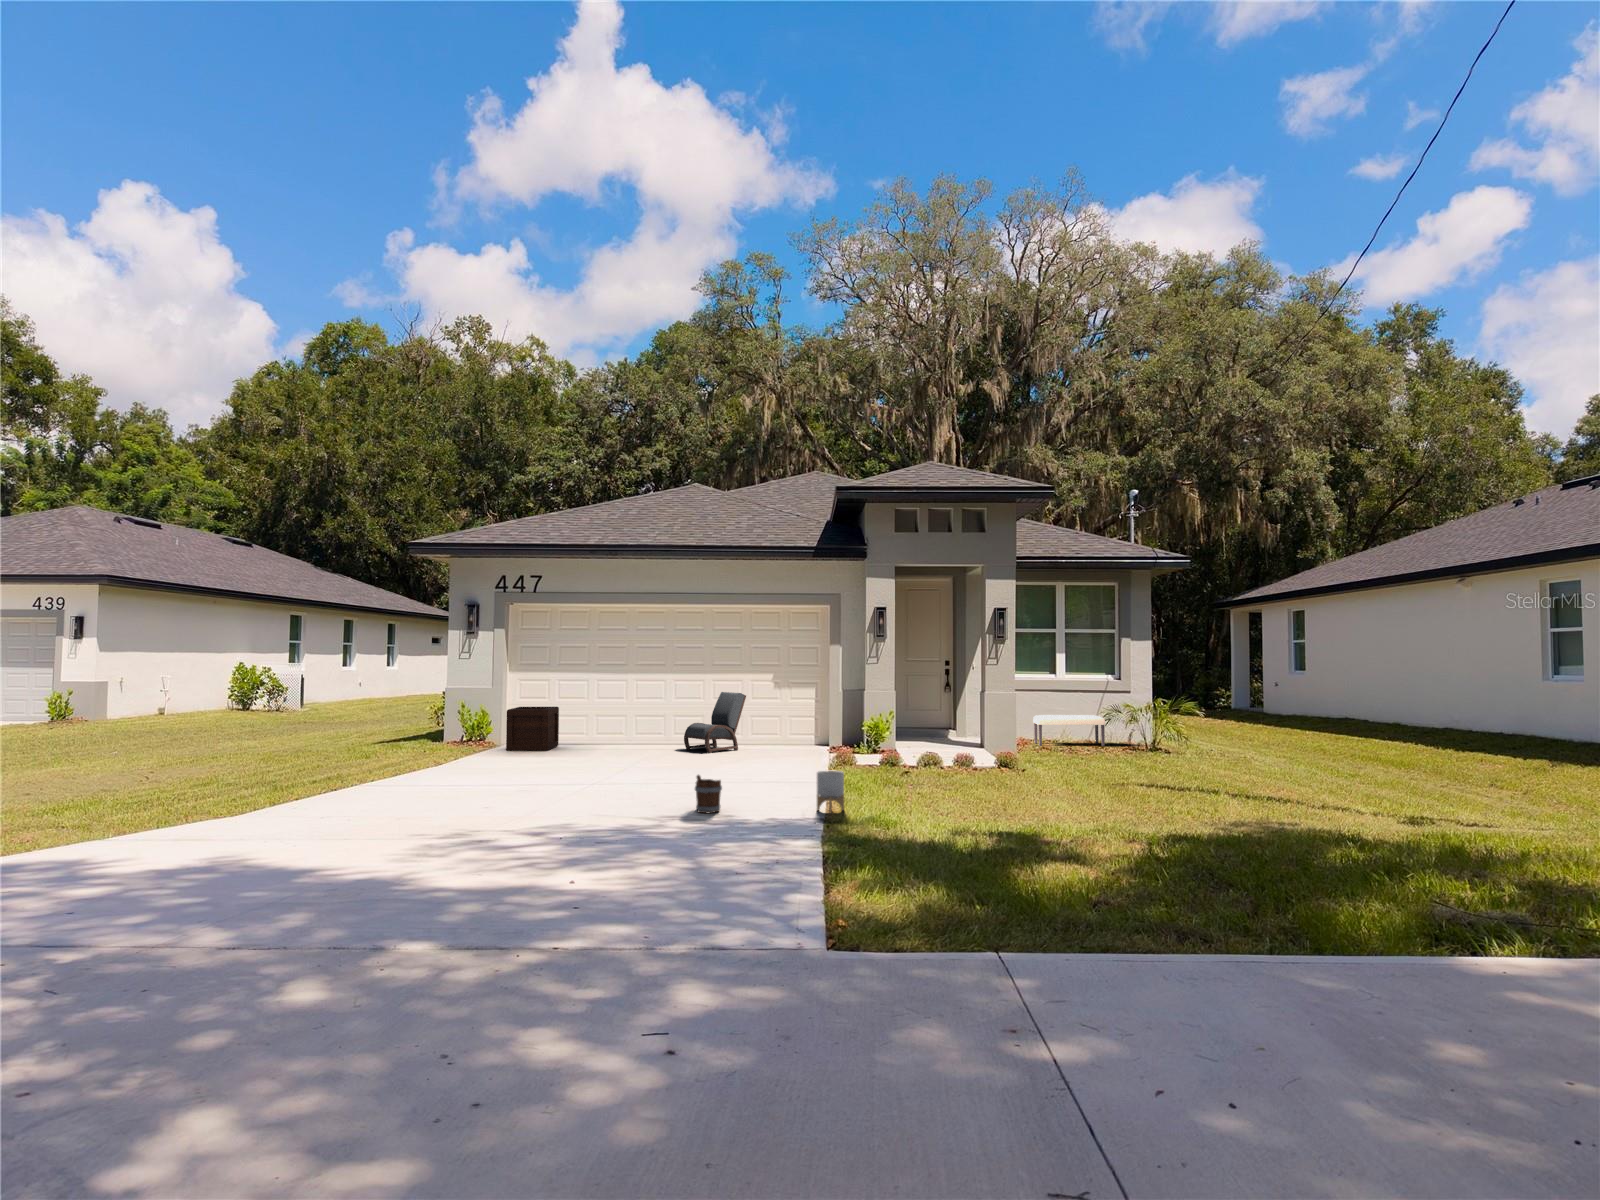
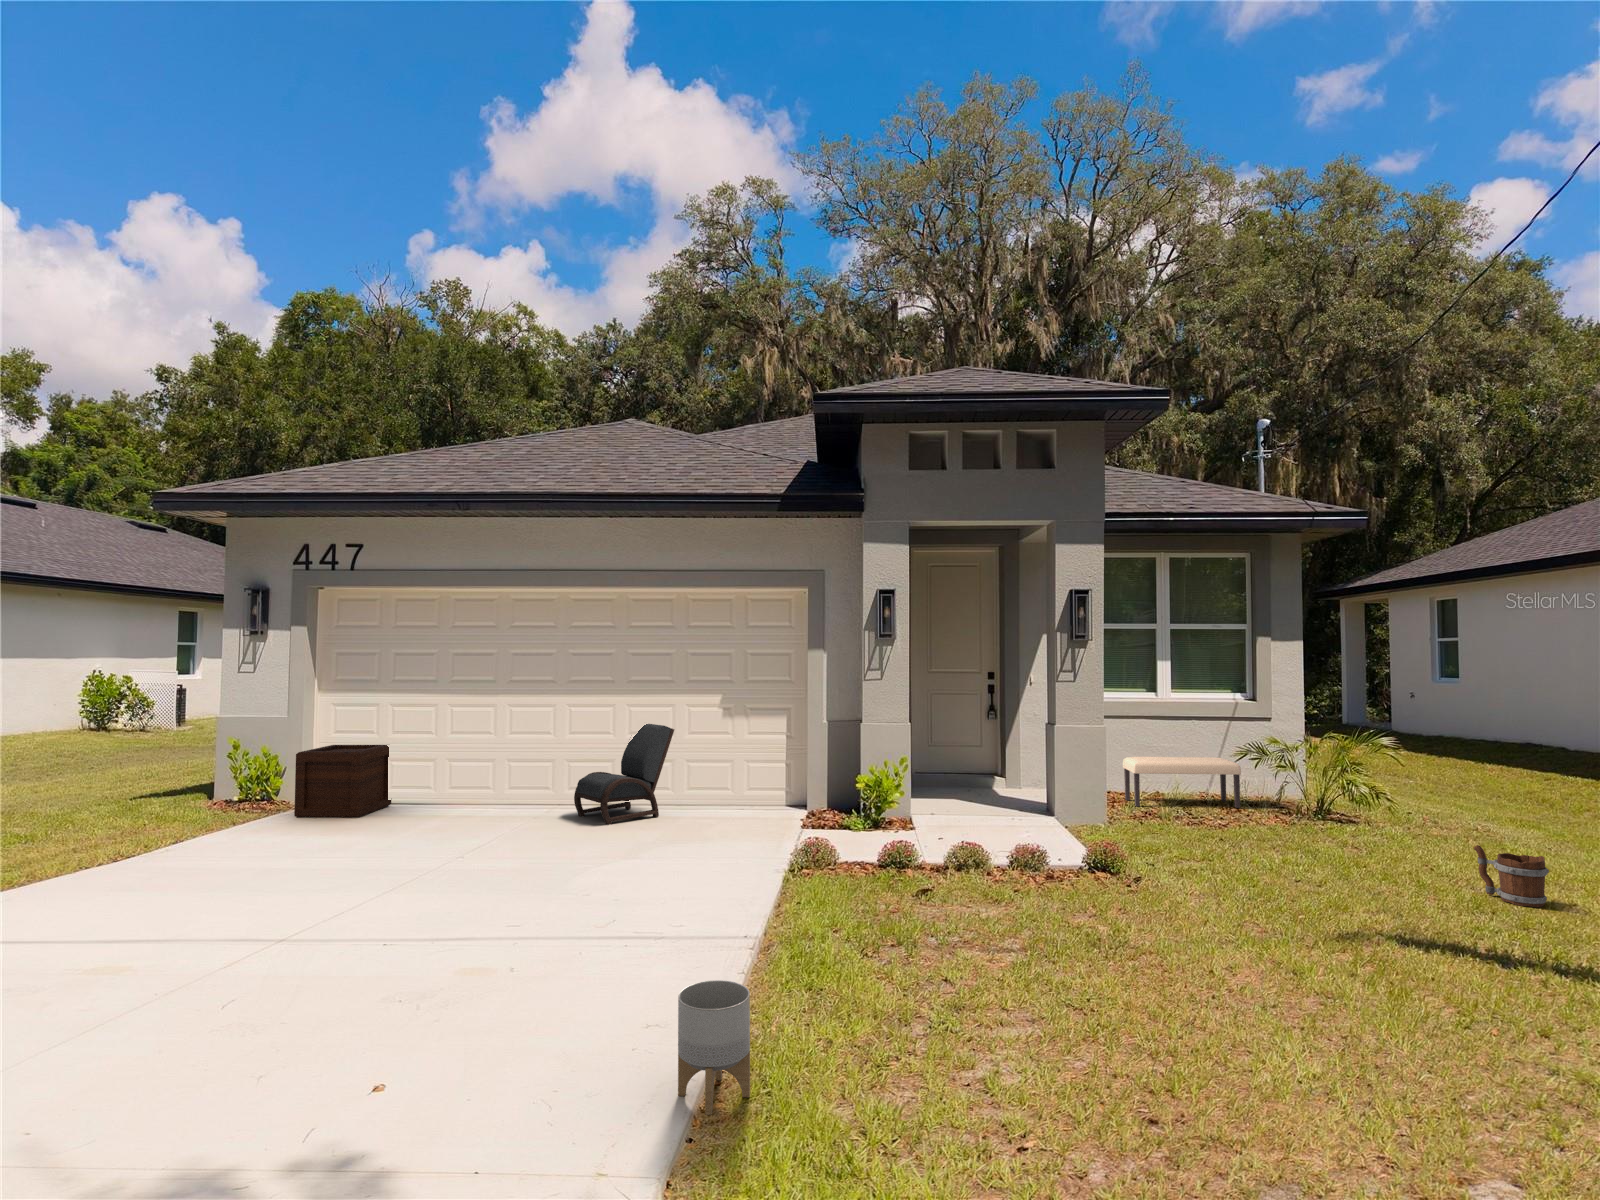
bucket: present [695,775,722,813] -> present [1474,845,1549,907]

